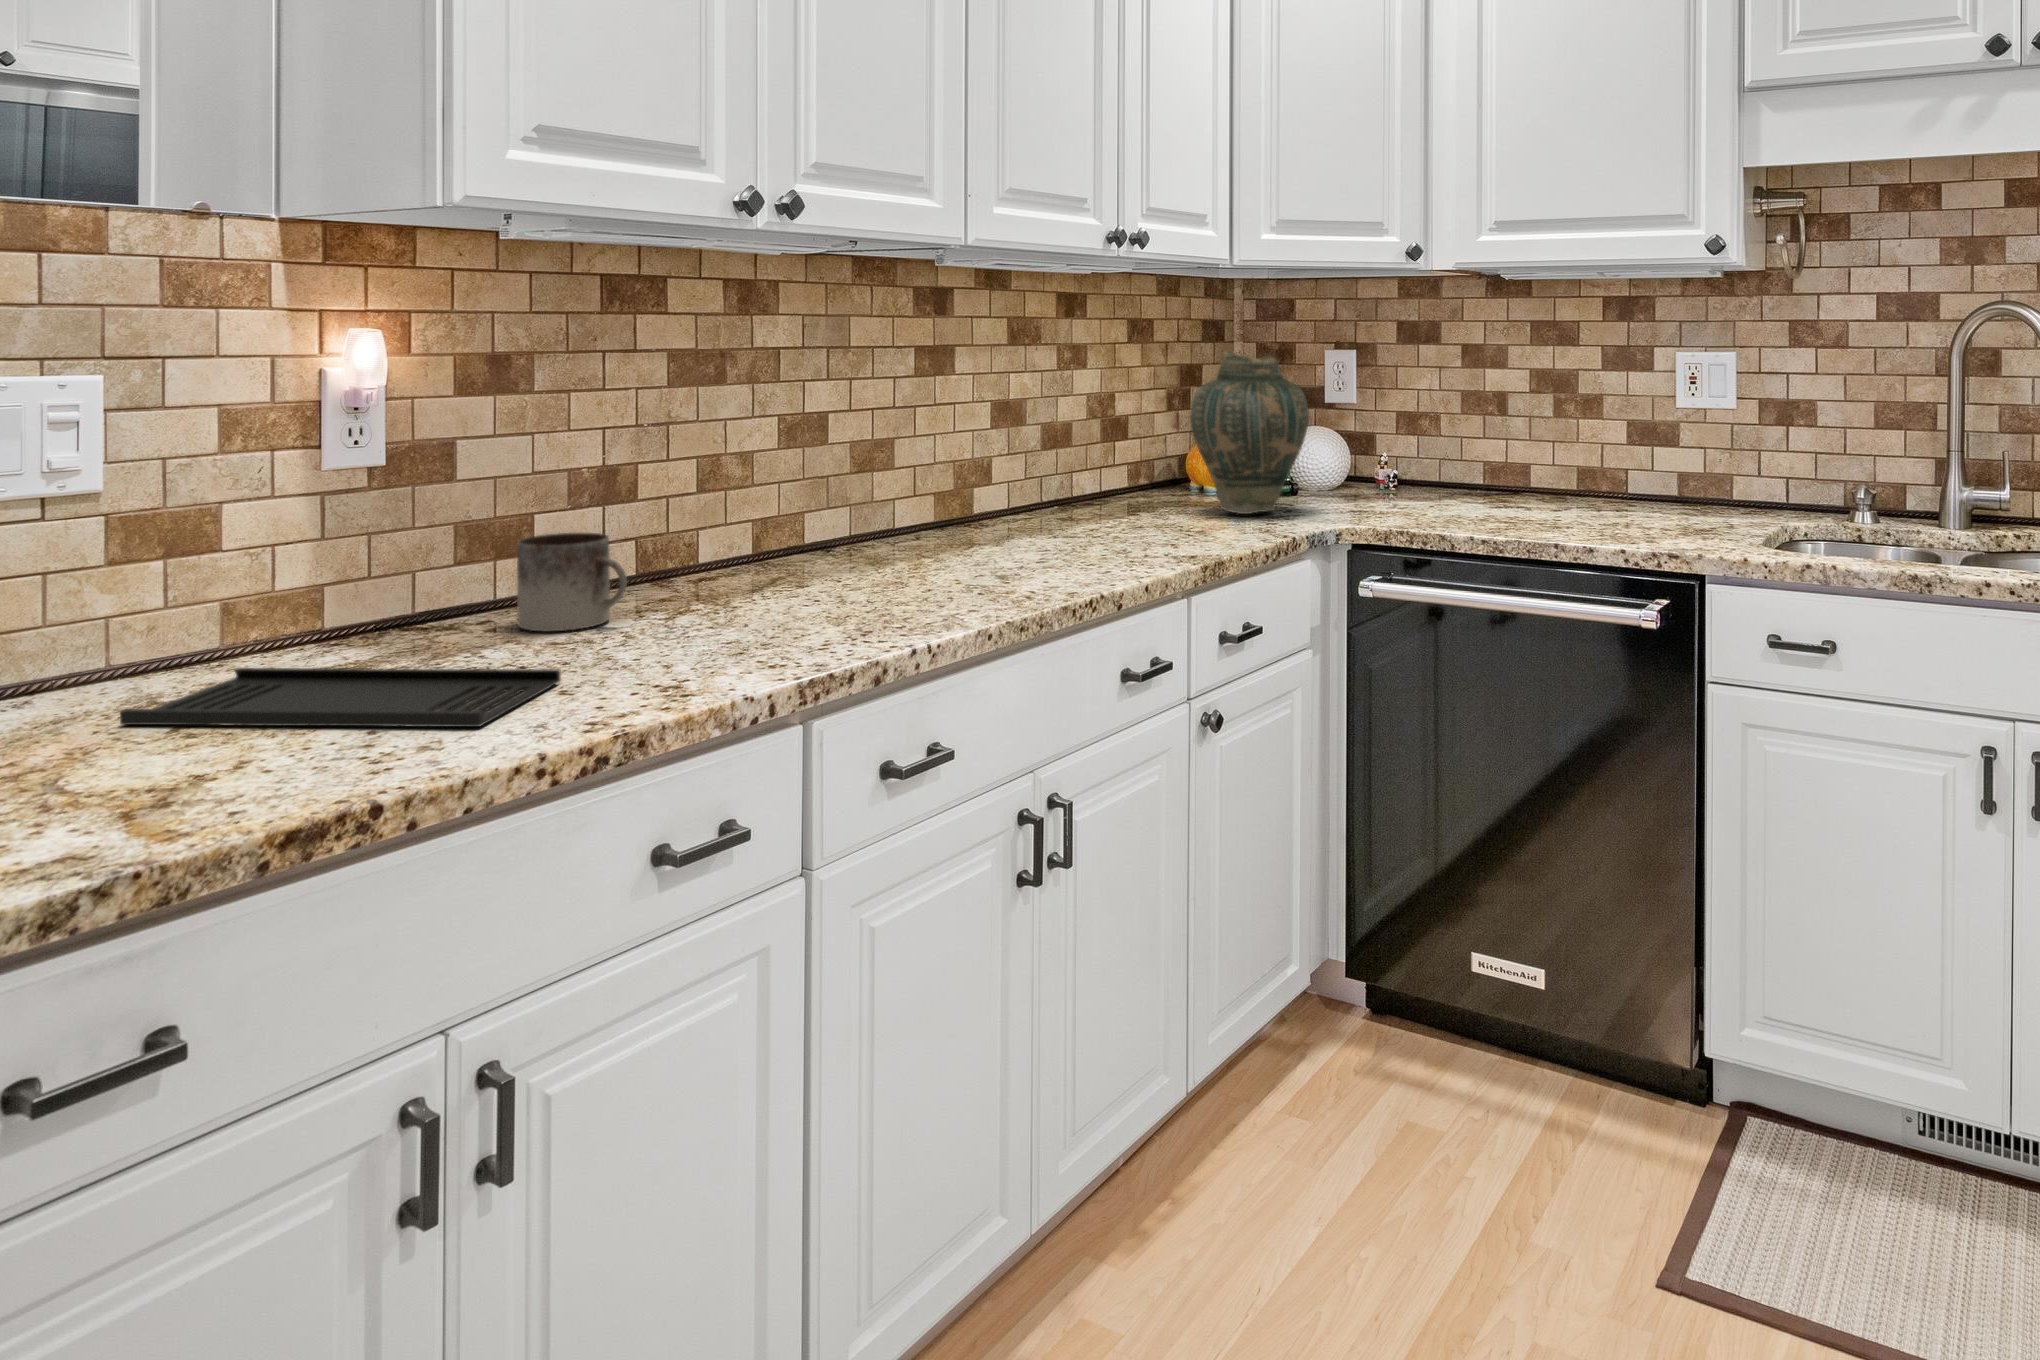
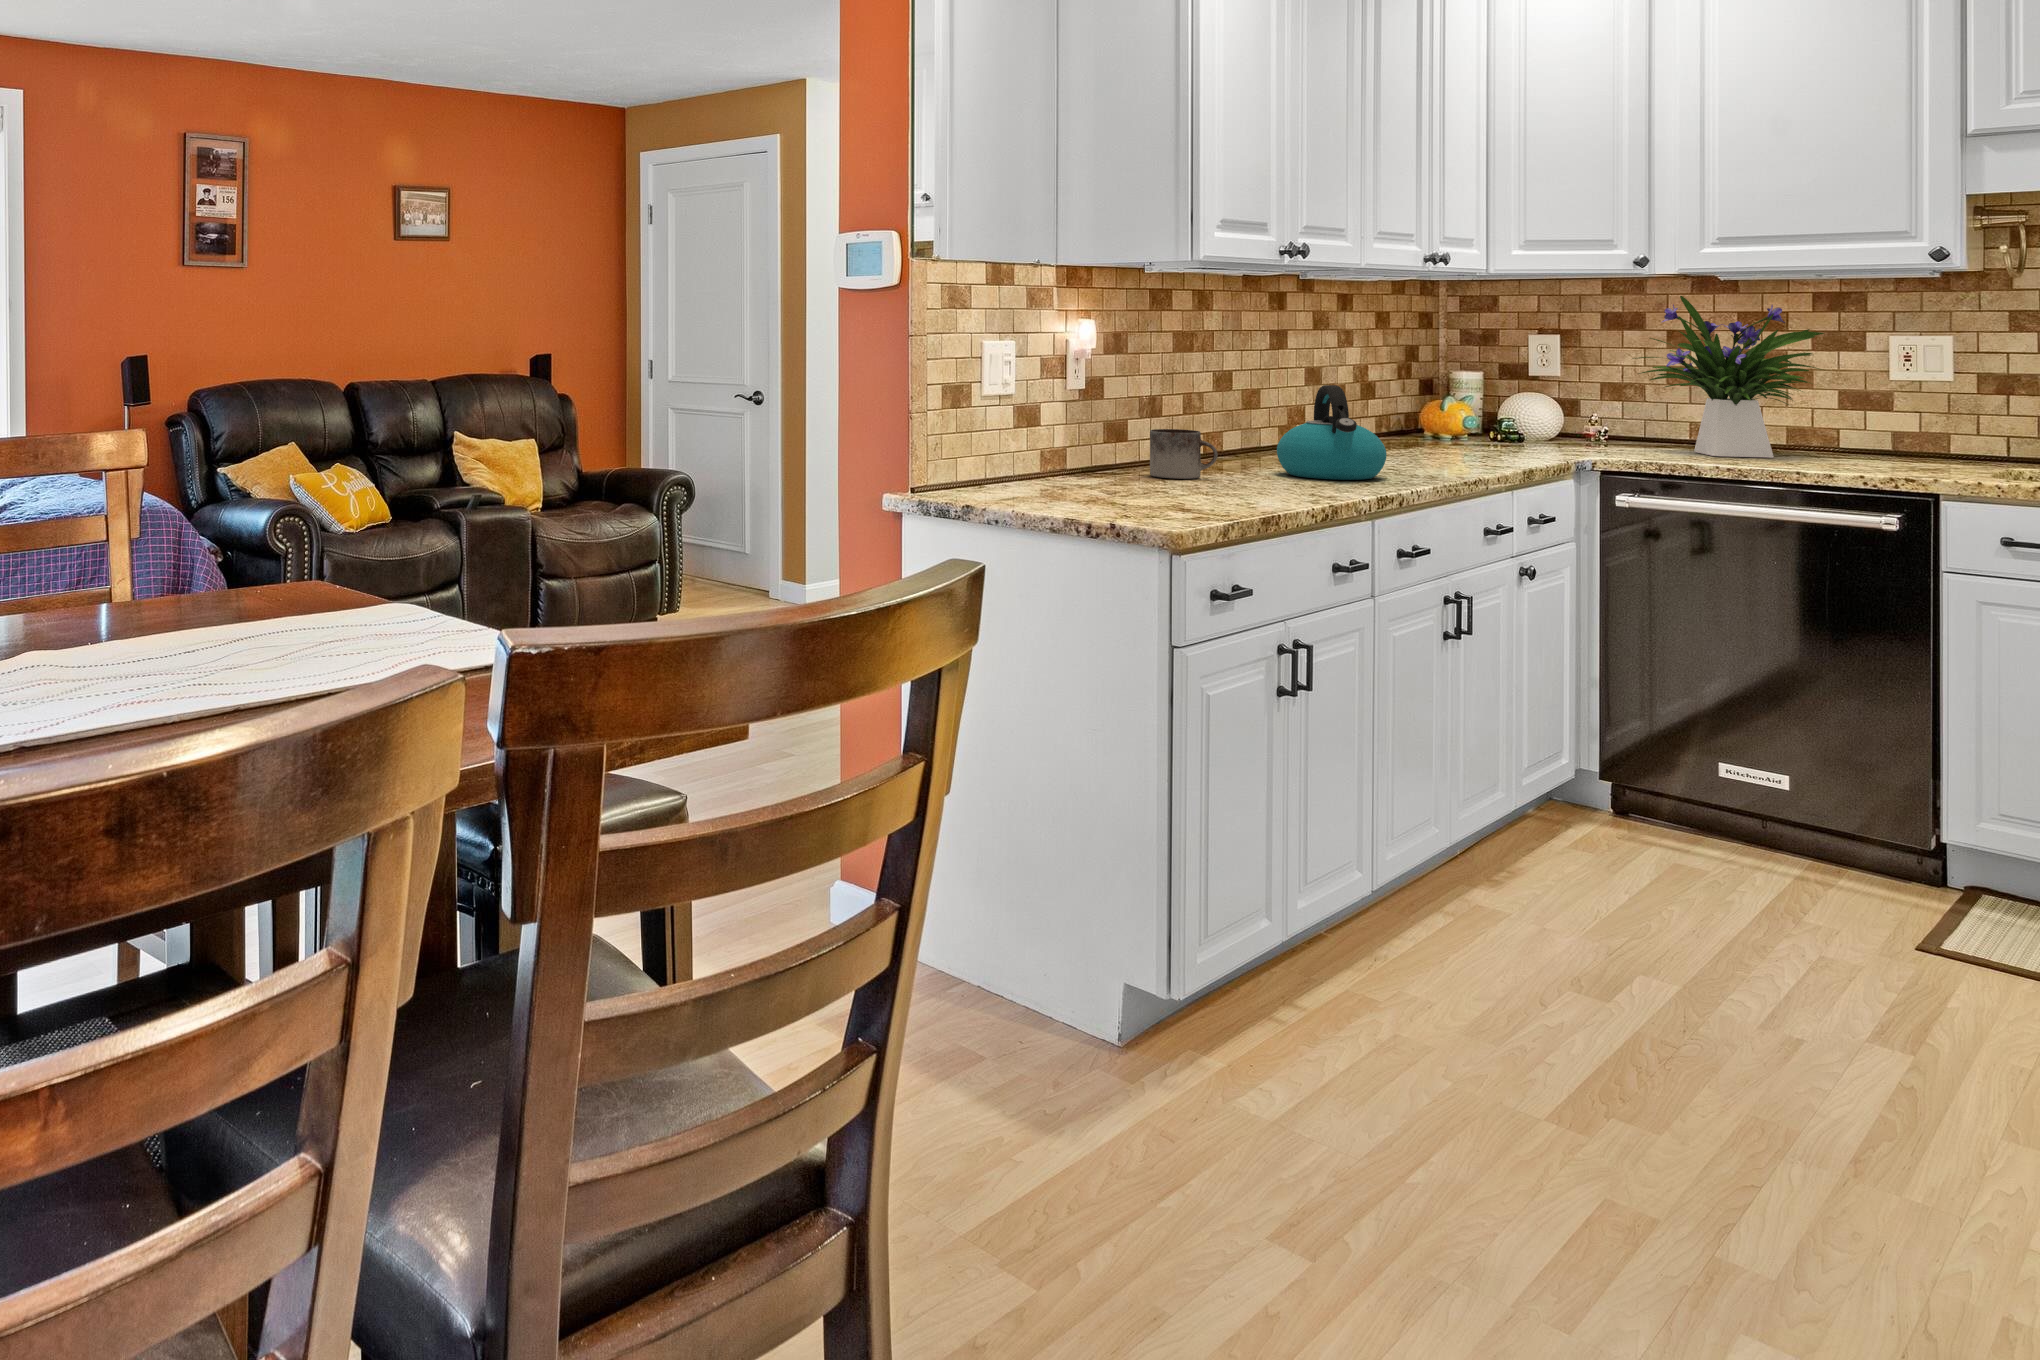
flower arrangement: none [1400,298,1605,516] -> present [1632,296,1824,458]
vase: present [1190,351,1309,514] -> none [1456,334,1559,449]
kettle: none [773,445,941,614] -> present [1277,385,1387,480]
tray: present [120,668,561,727] -> none [1073,481,1258,504]

